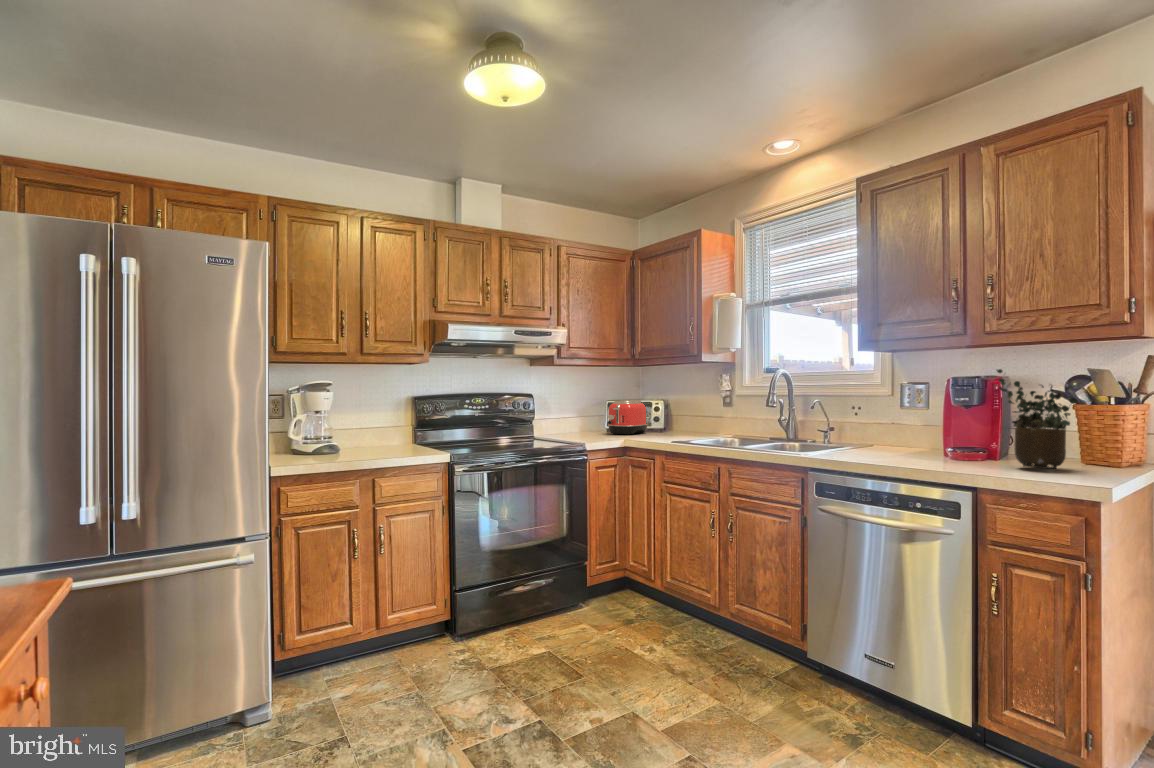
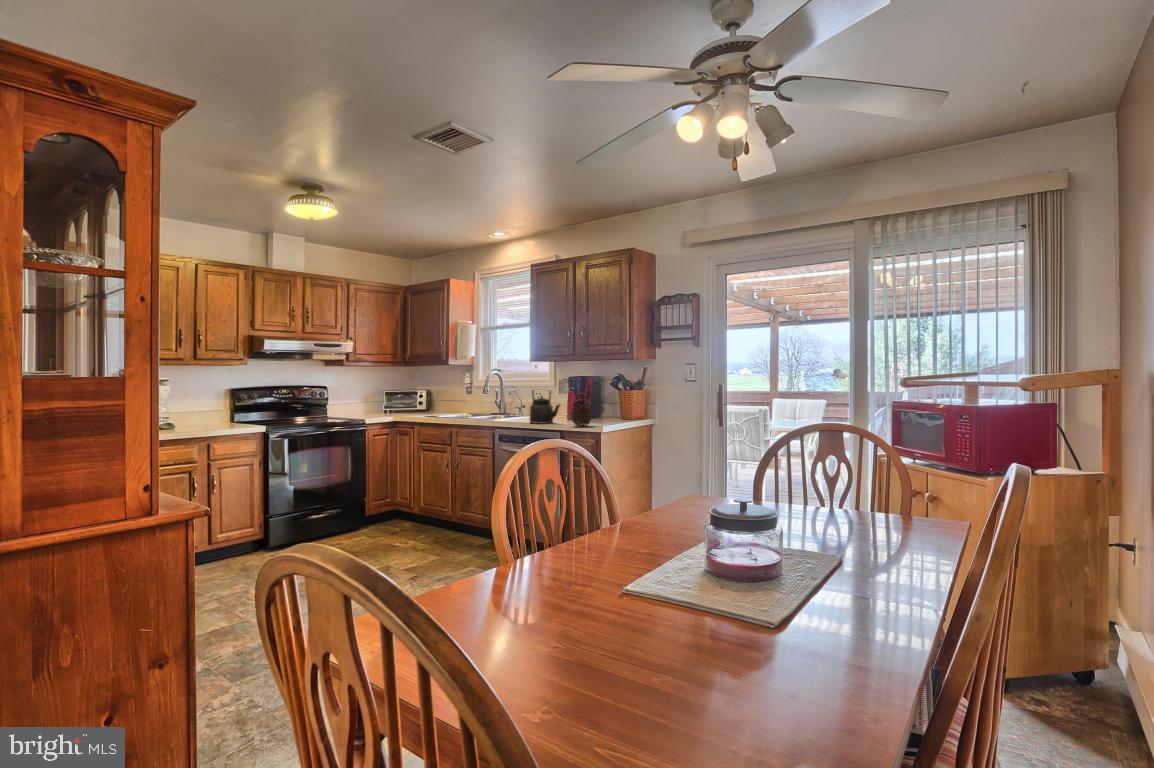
kettle: none [886,394,962,459] -> present [530,390,560,424]
toaster: present [608,400,647,435] -> none [385,391,415,415]

